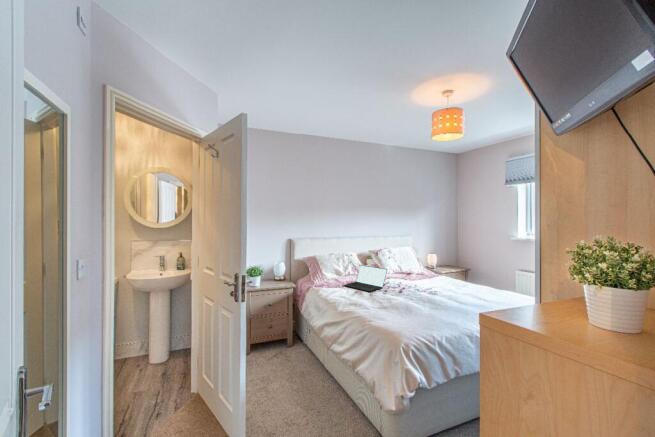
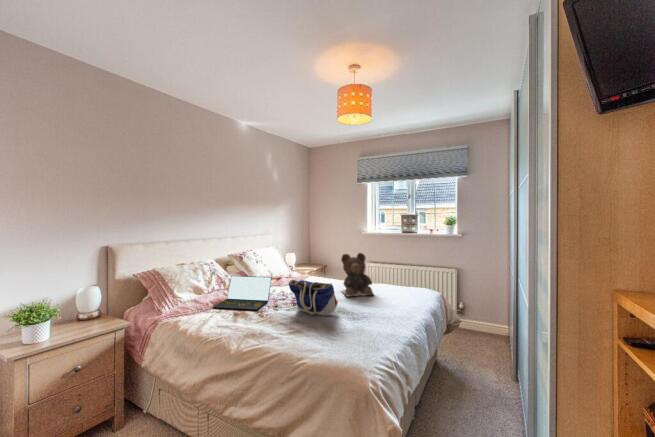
teddy bear: none [451,256,482,298] -> present [341,253,374,296]
tote bag: none [391,272,429,304] -> present [289,280,338,316]

